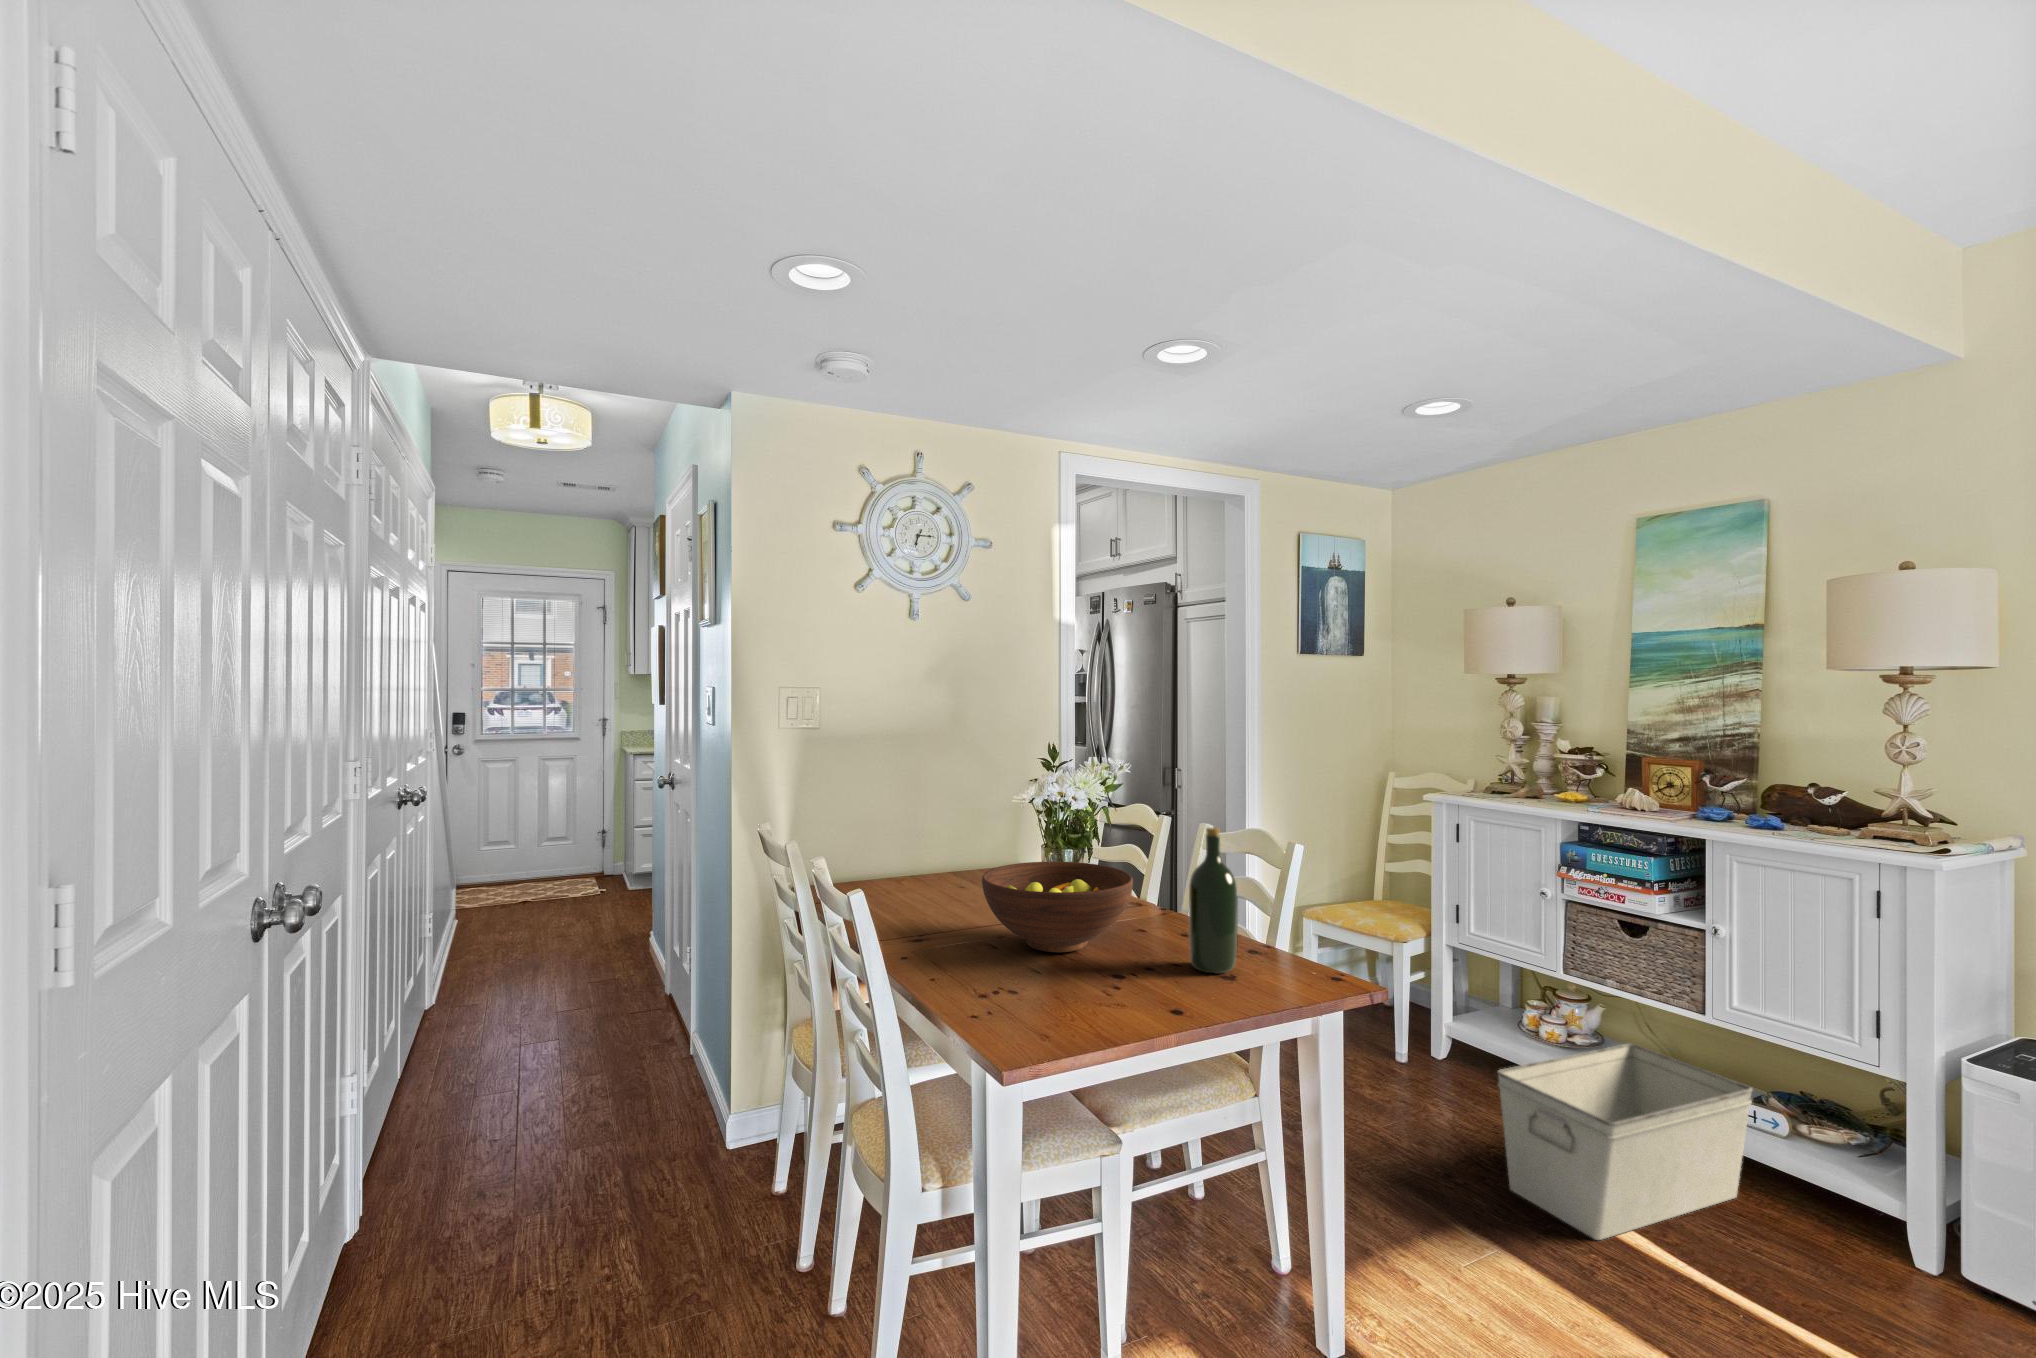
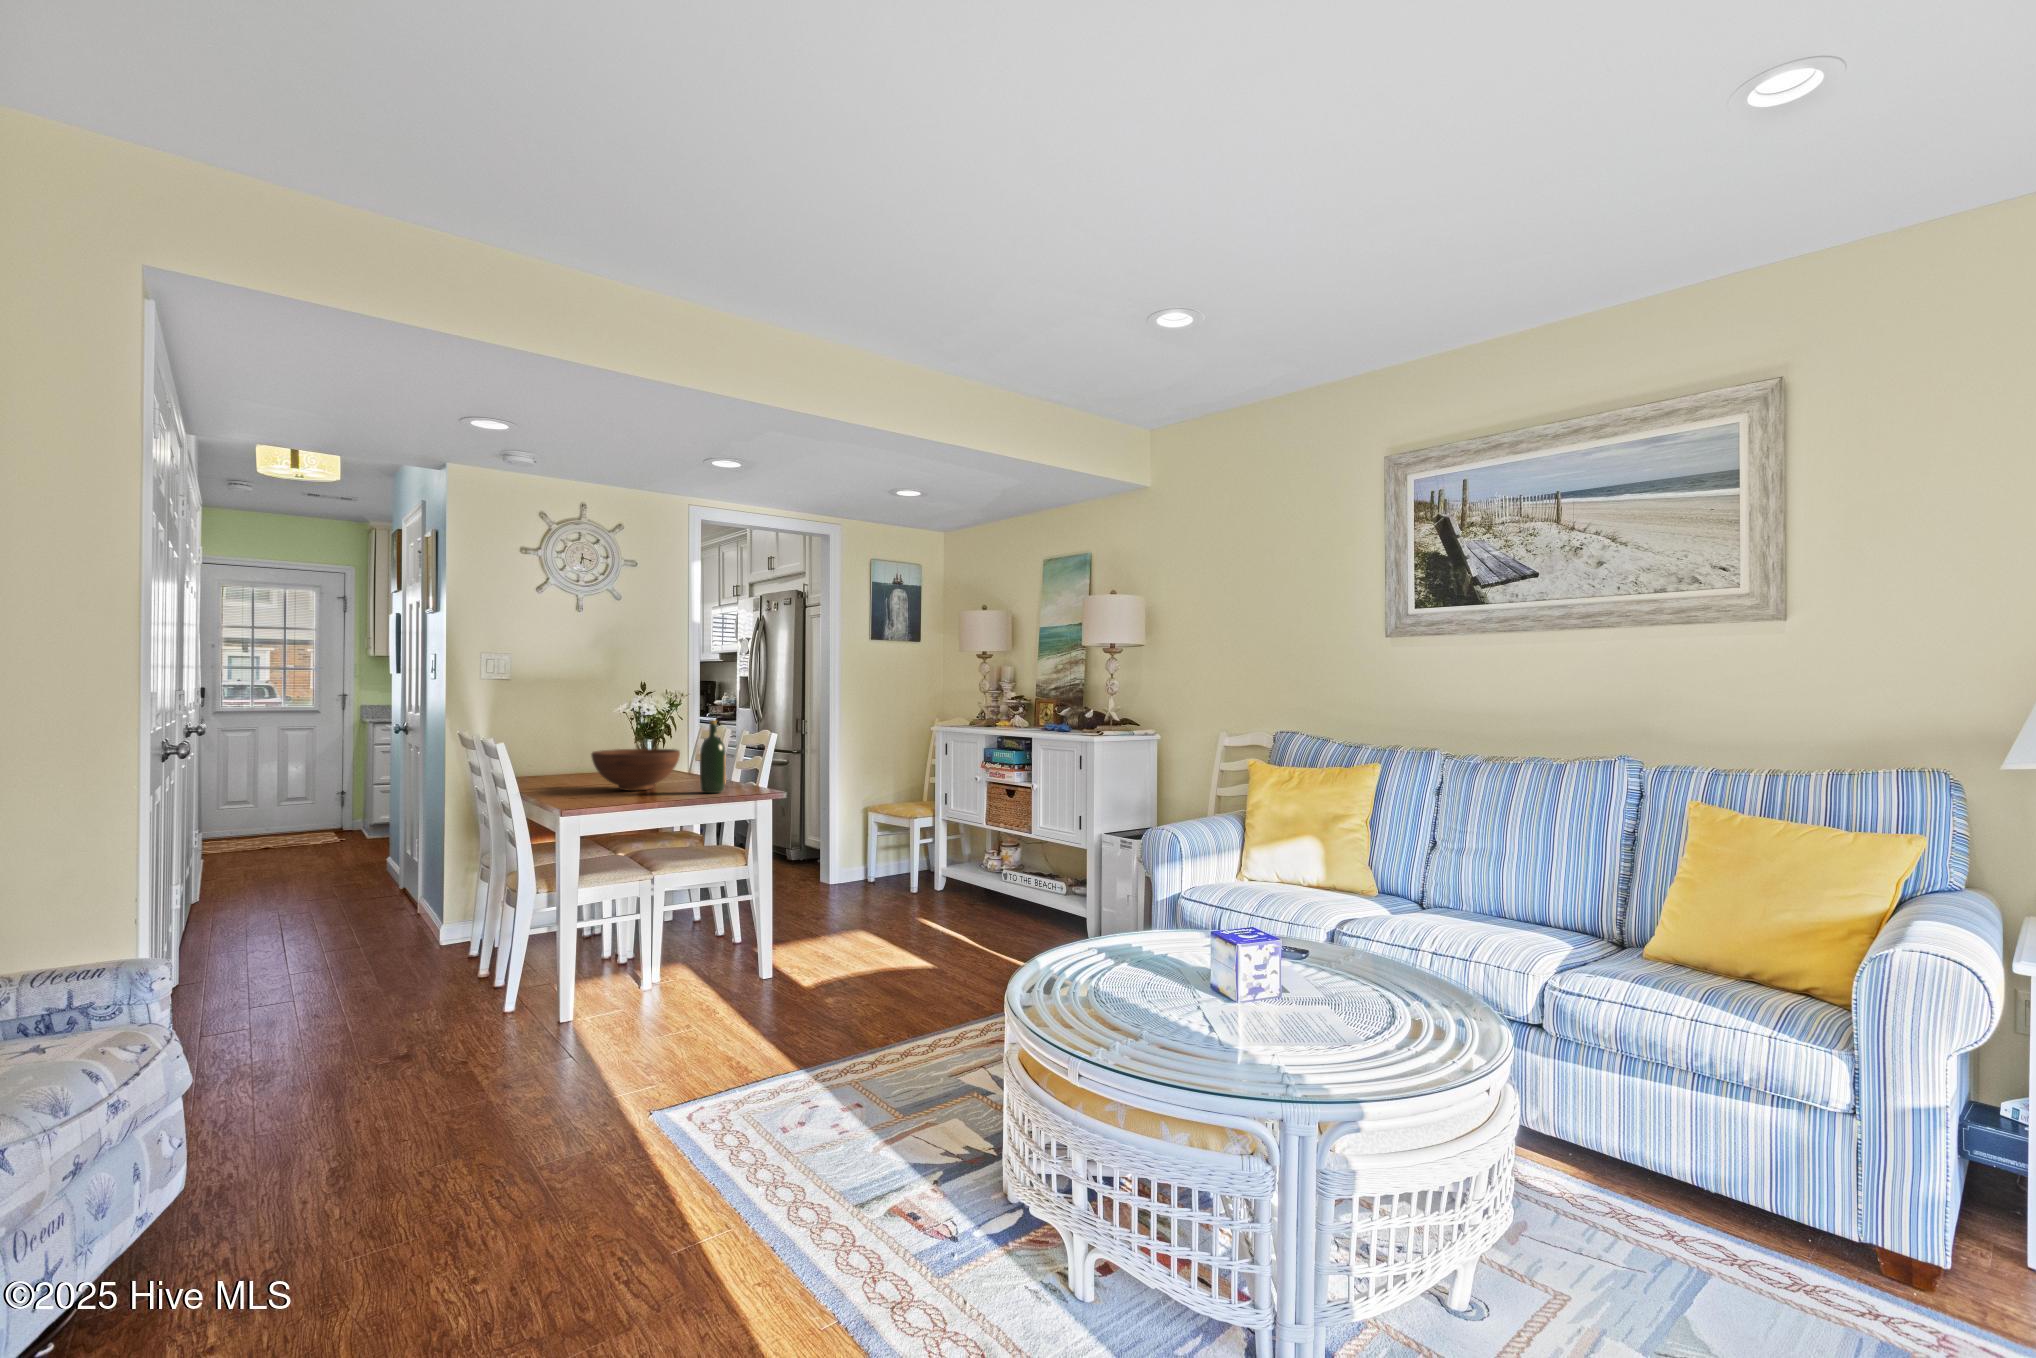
storage bin: present [1497,1044,1752,1240] -> none [912,856,1039,941]

